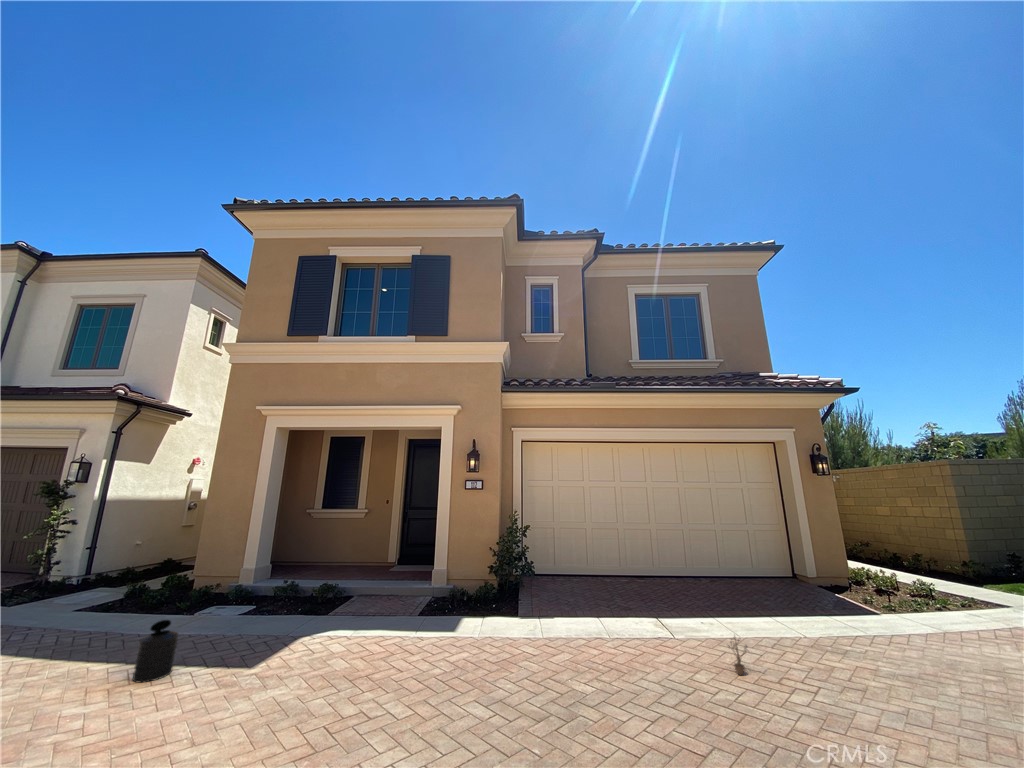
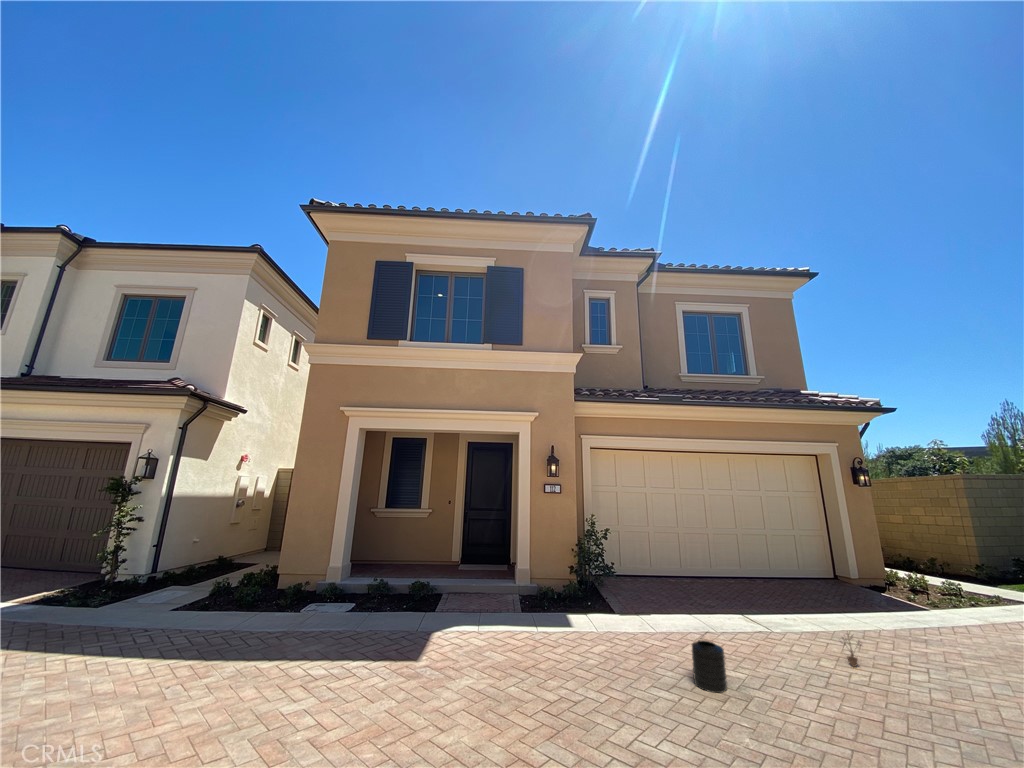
trash can: present [133,620,178,683] -> present [692,640,727,693]

